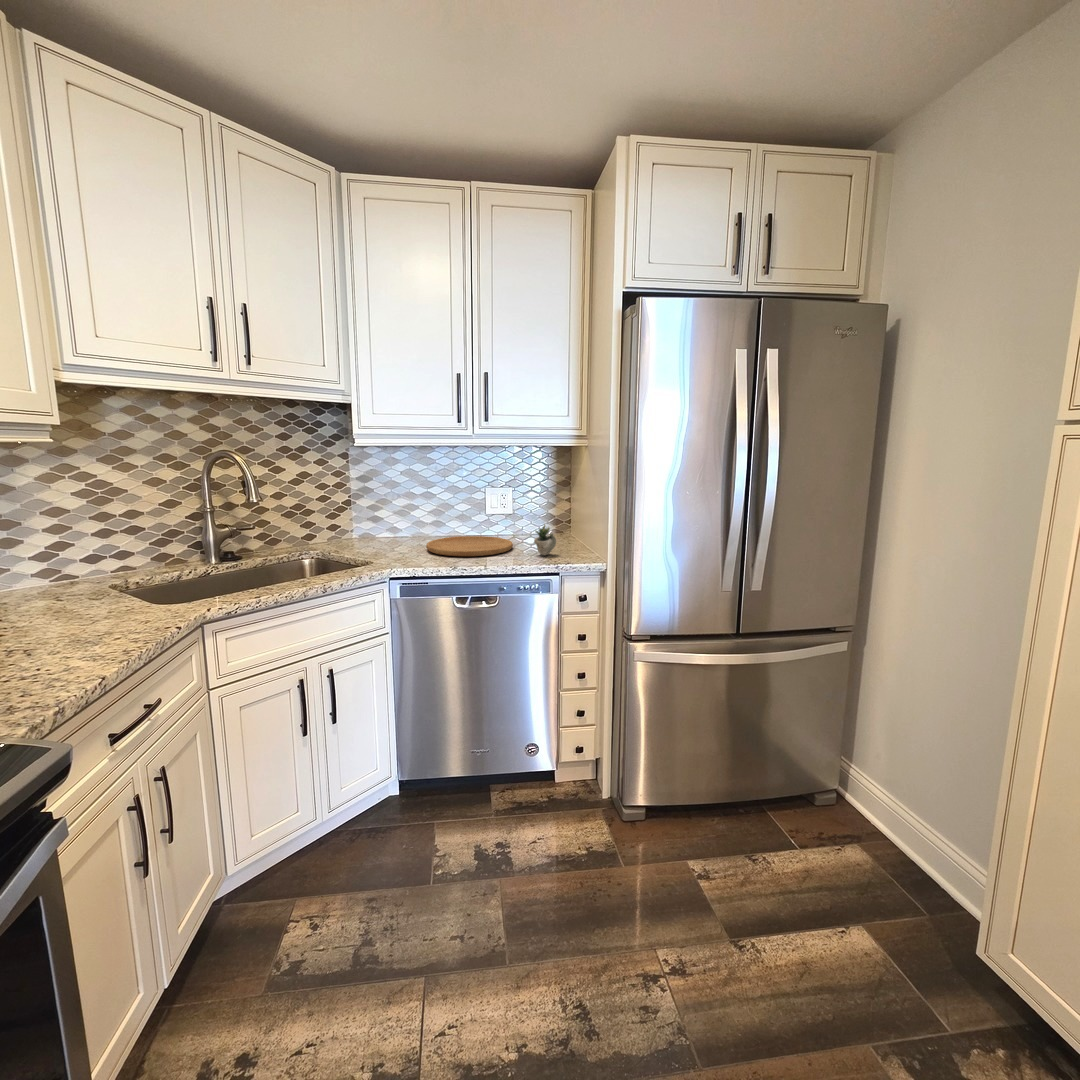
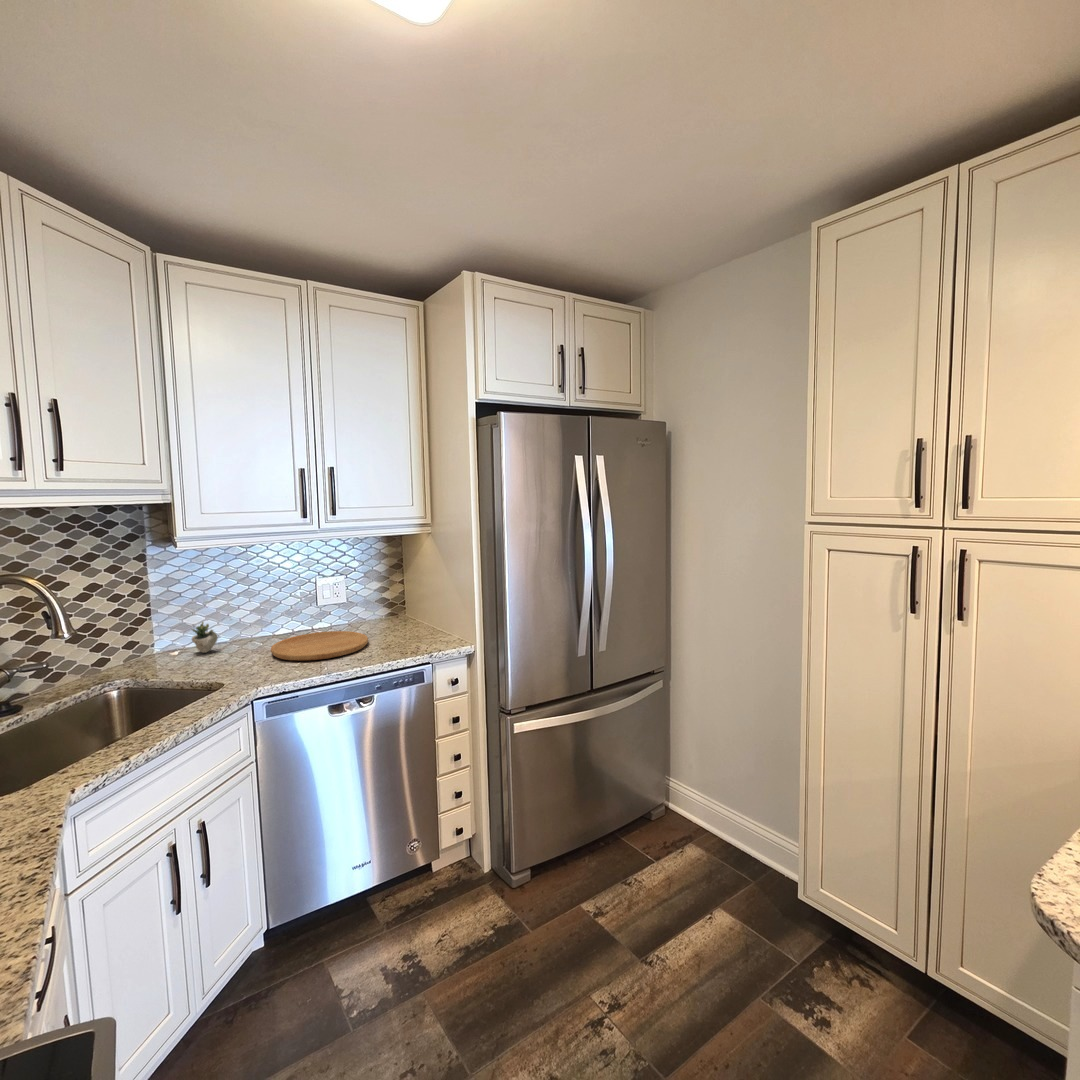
succulent plant: present [534,524,556,555] -> present [192,622,218,653]

